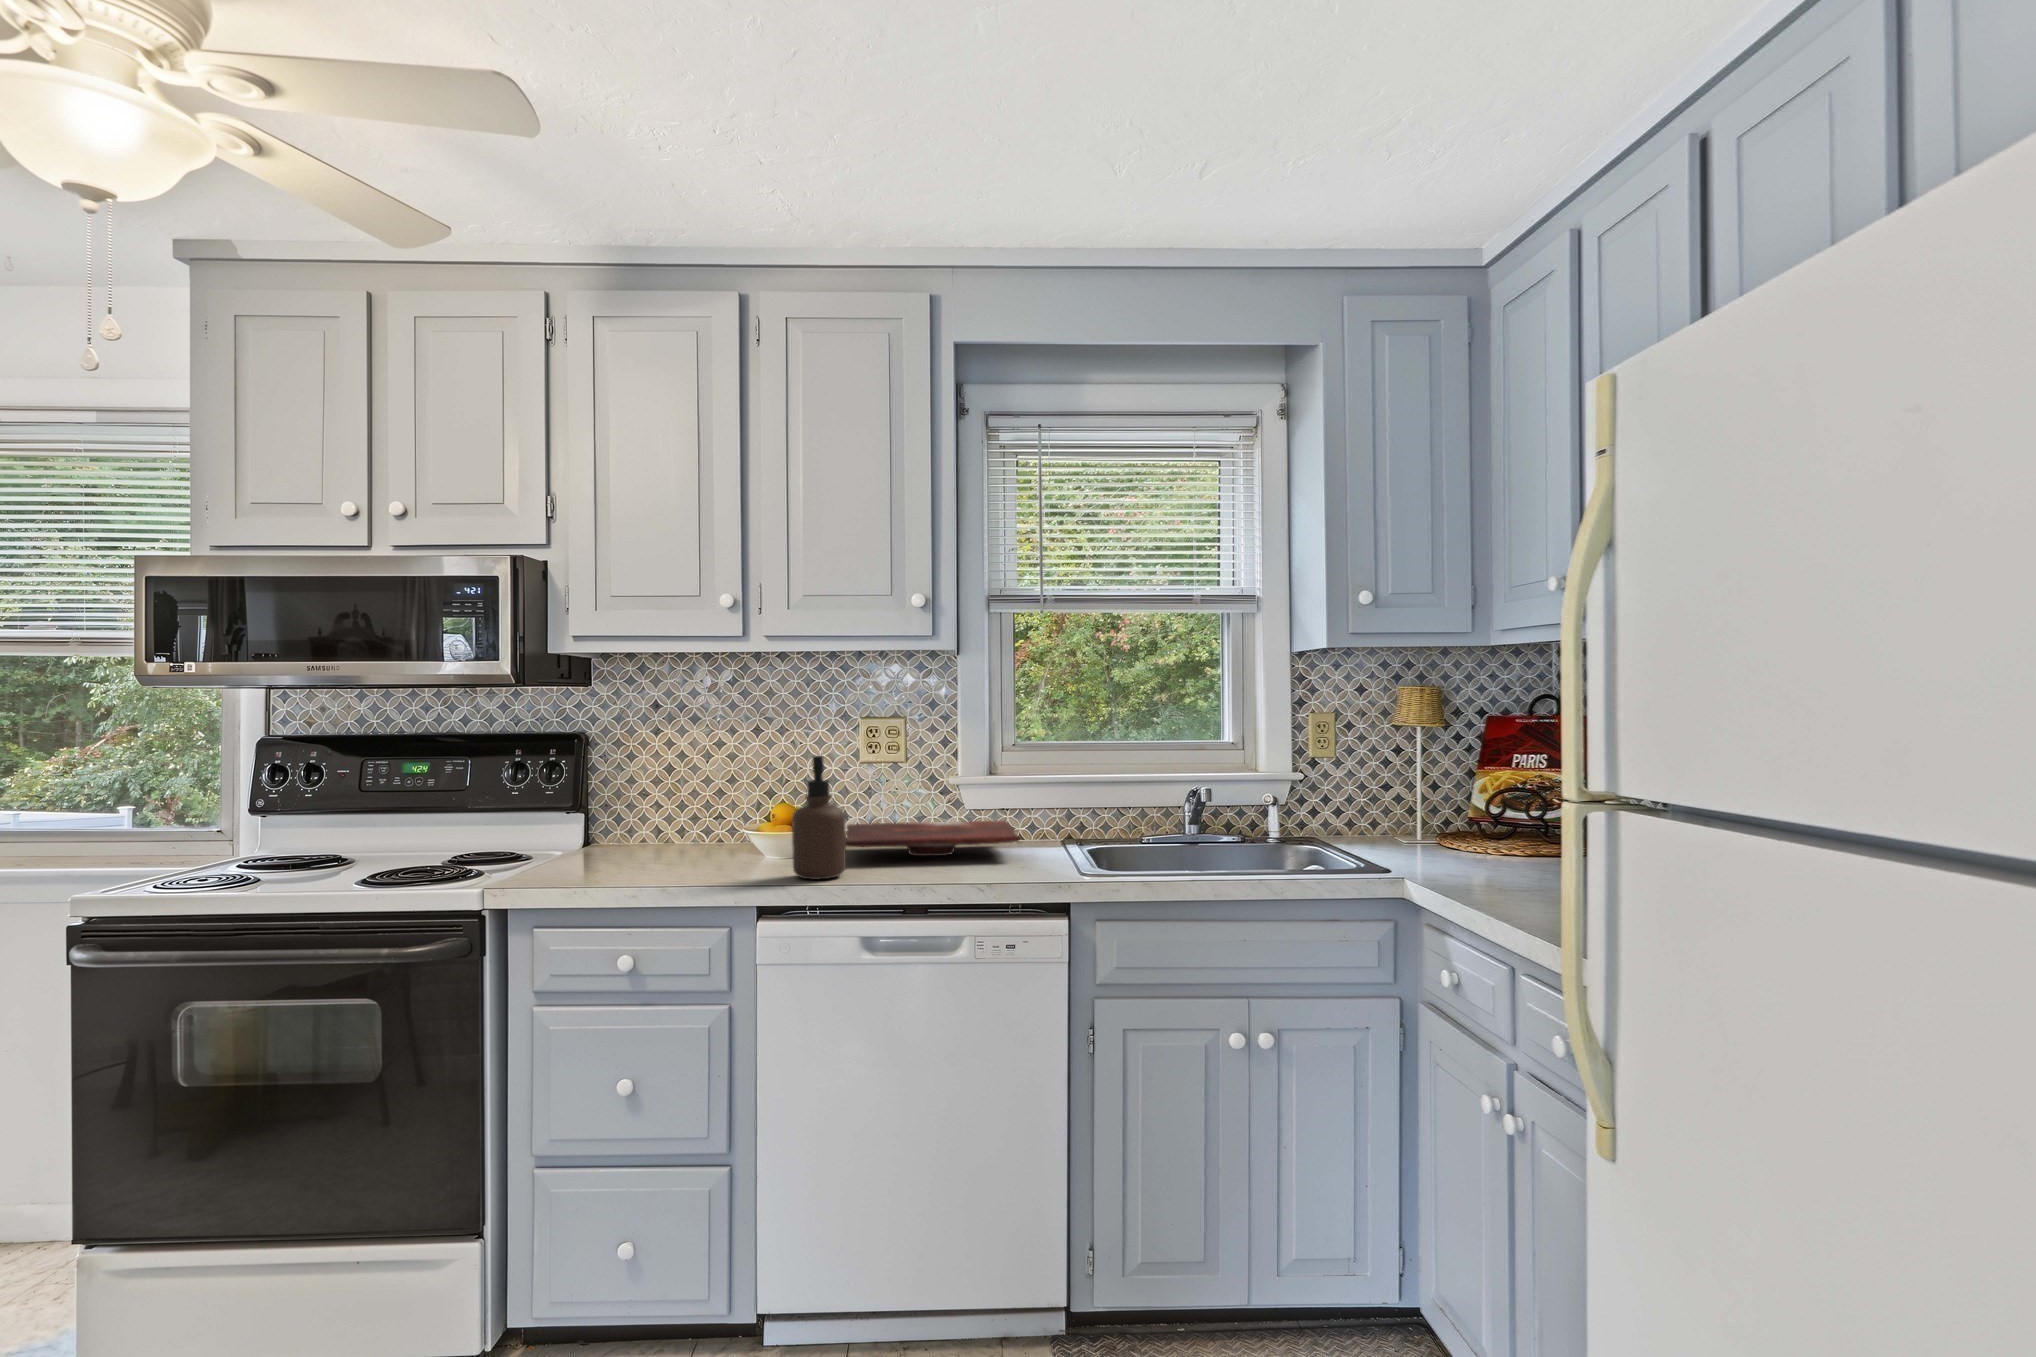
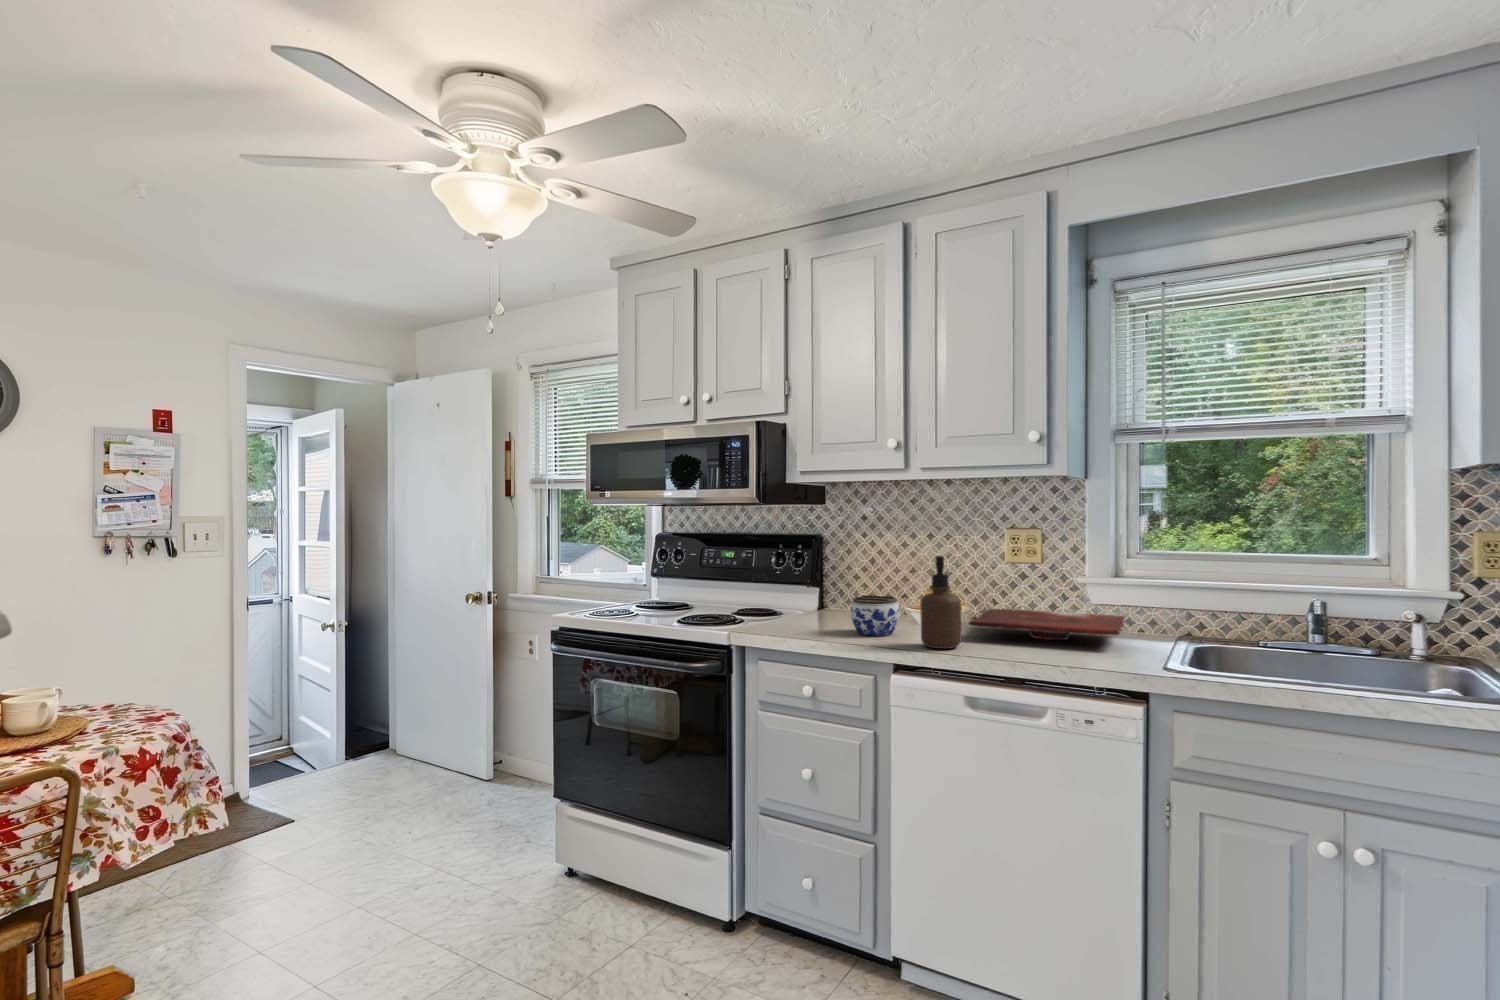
jar: none [675,817,746,874] -> present [850,595,900,636]

